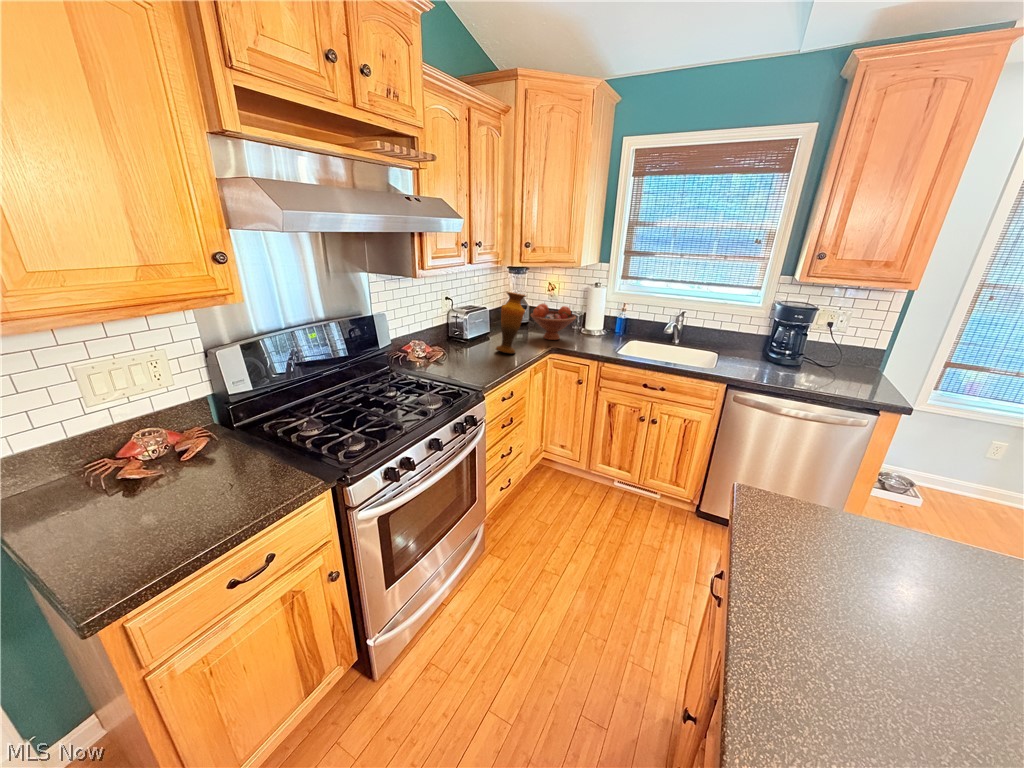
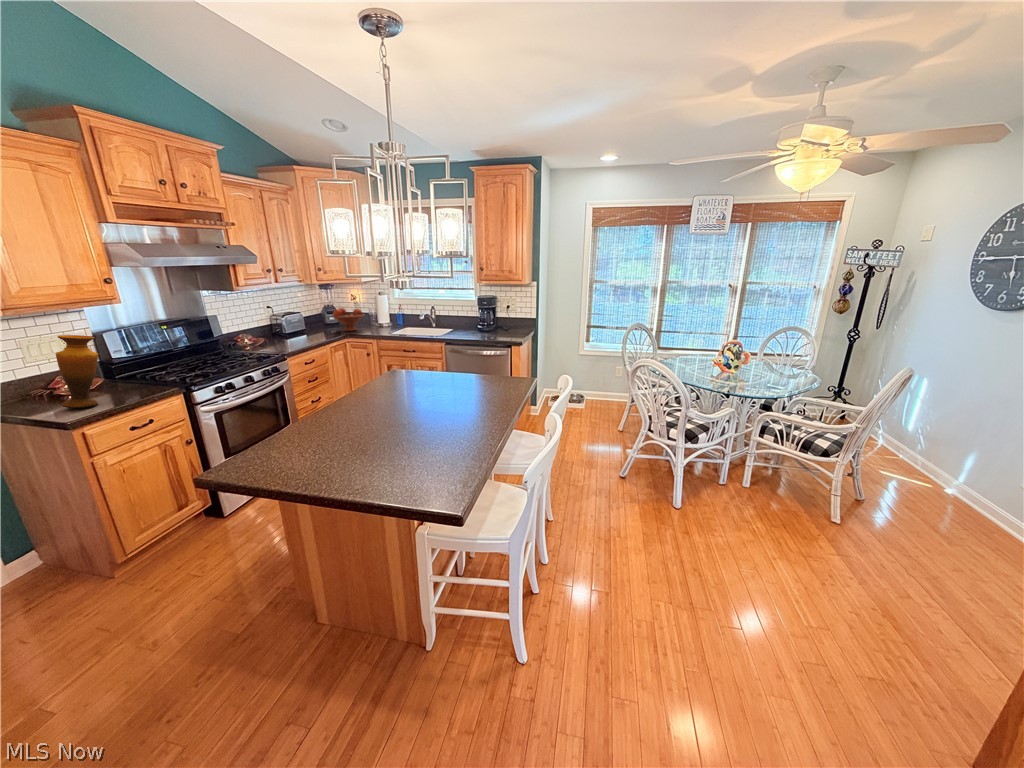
vase: present [496,292,526,354] -> present [55,335,98,408]

